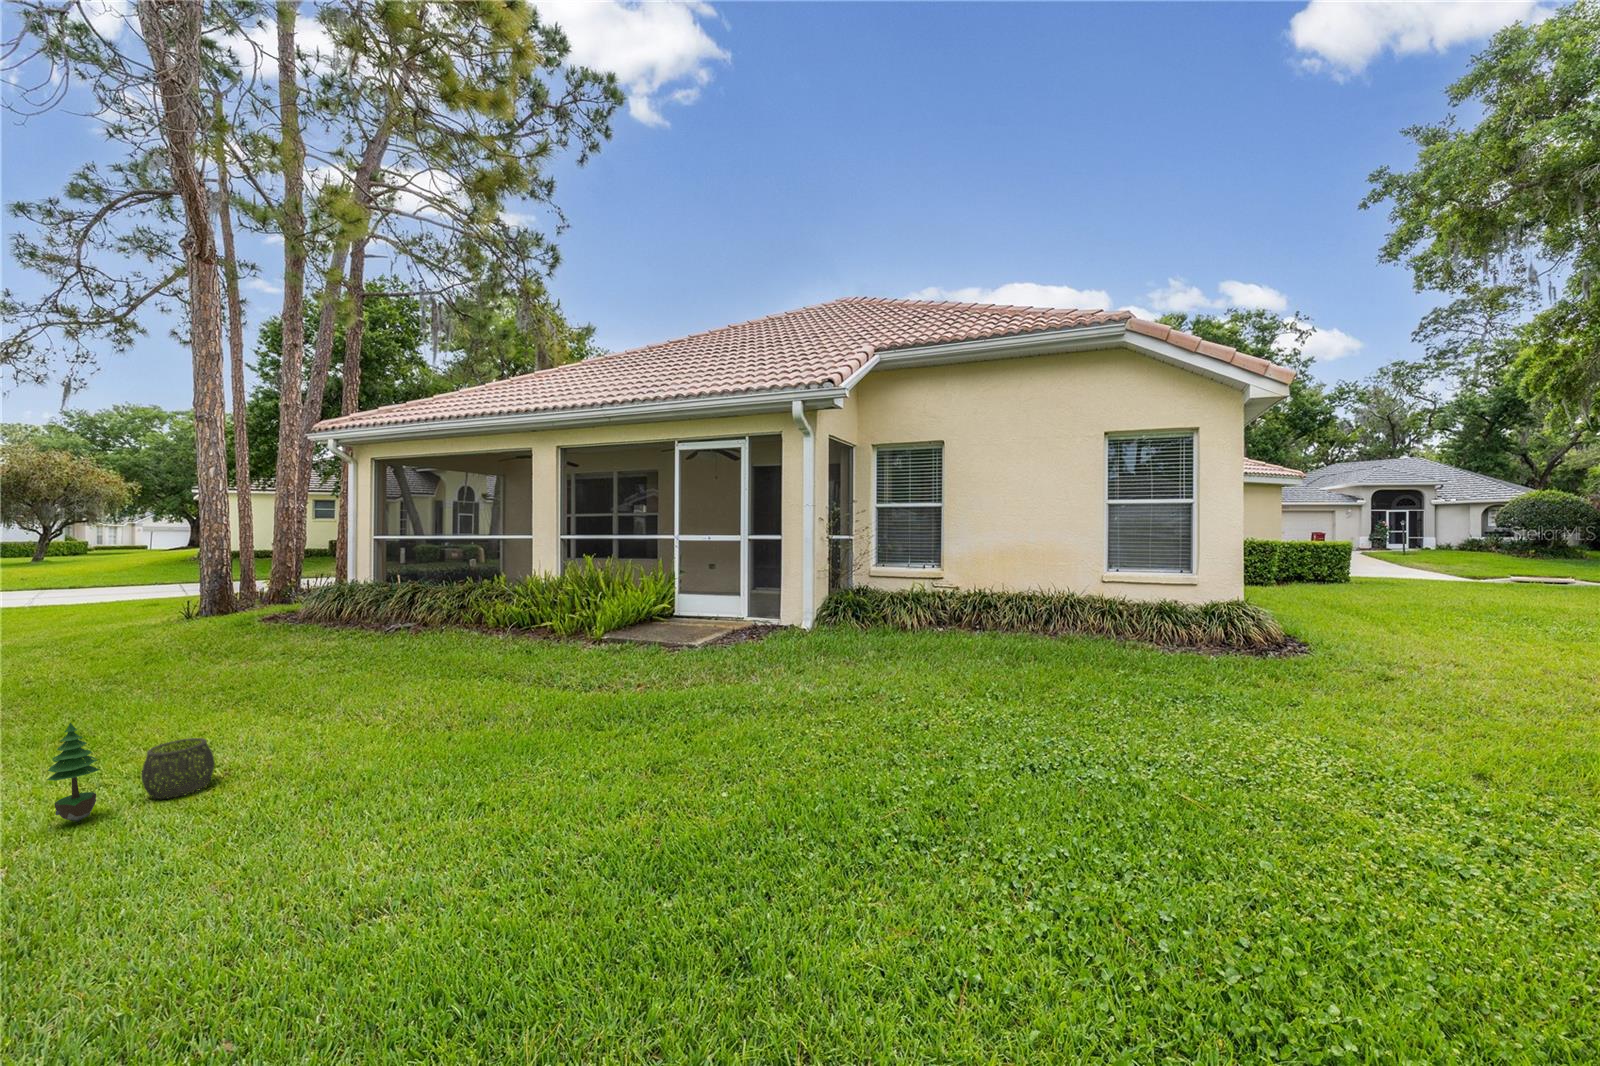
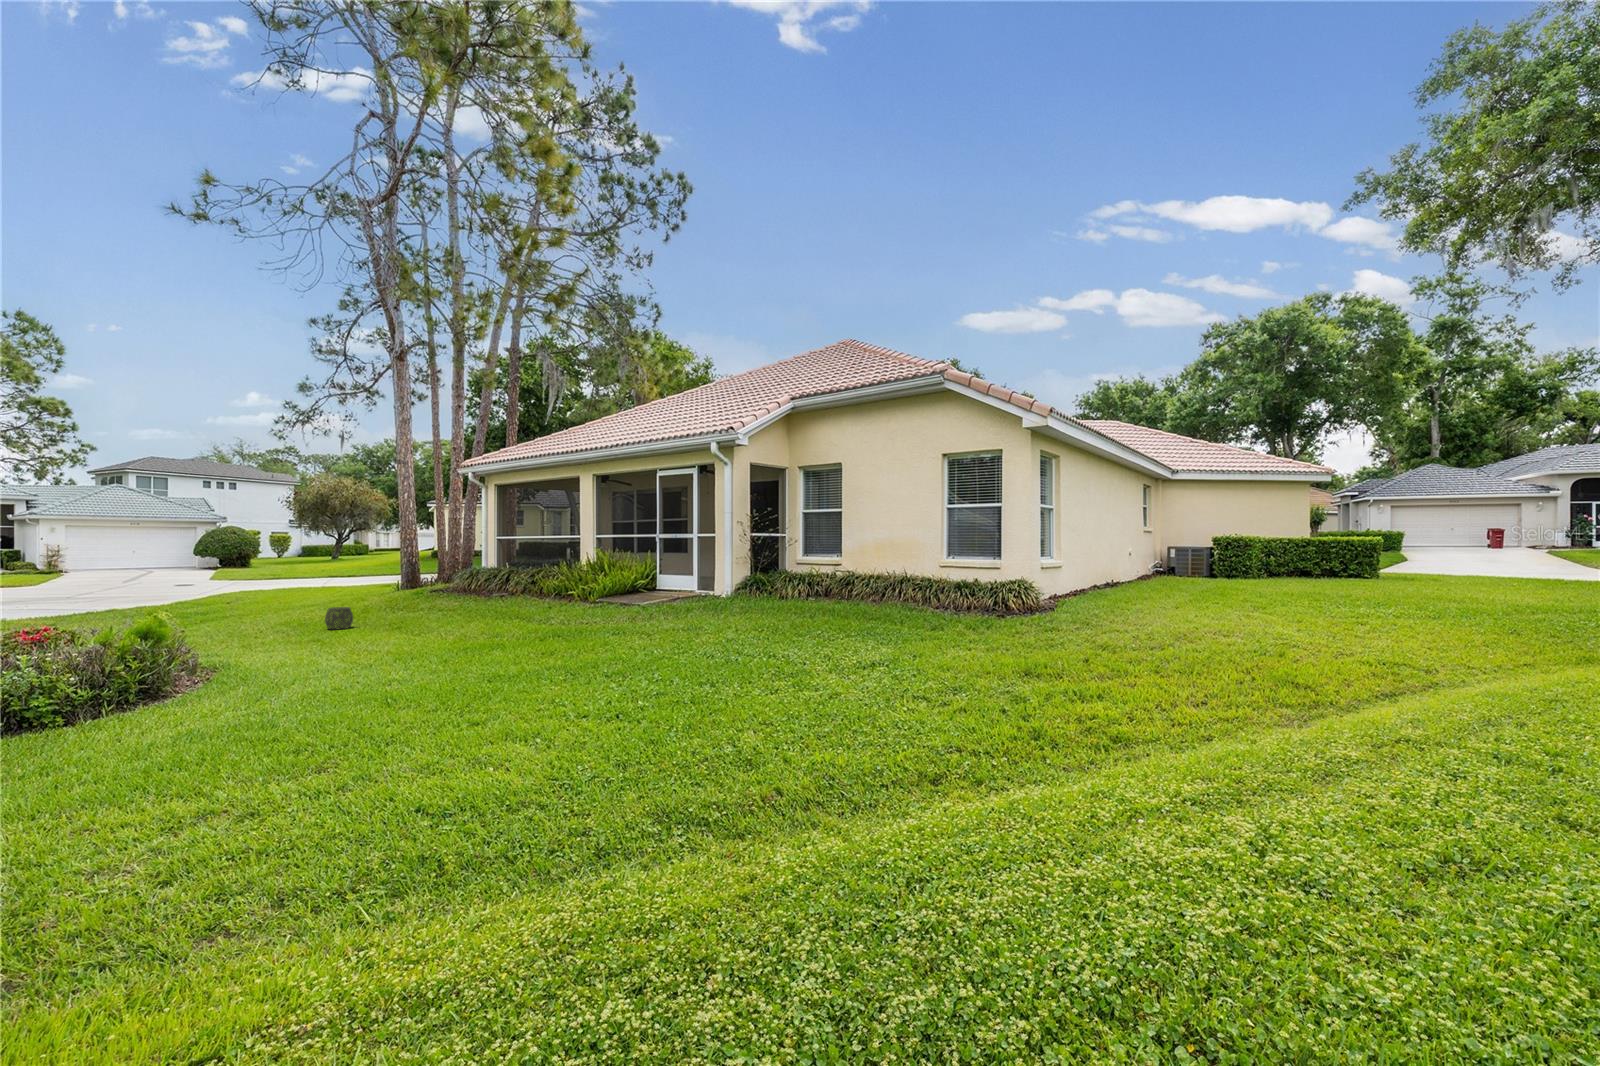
potted tree: present [47,723,99,822] -> none [291,590,310,632]

